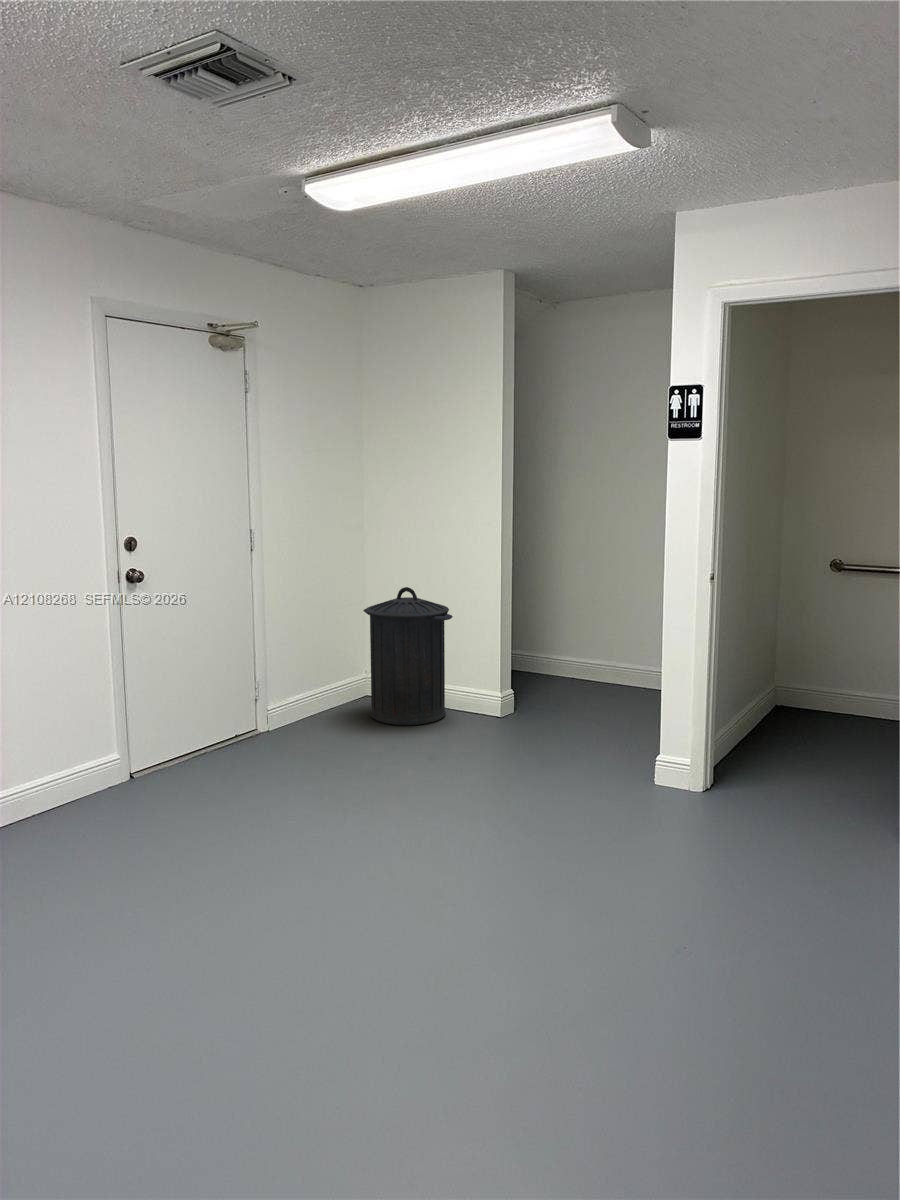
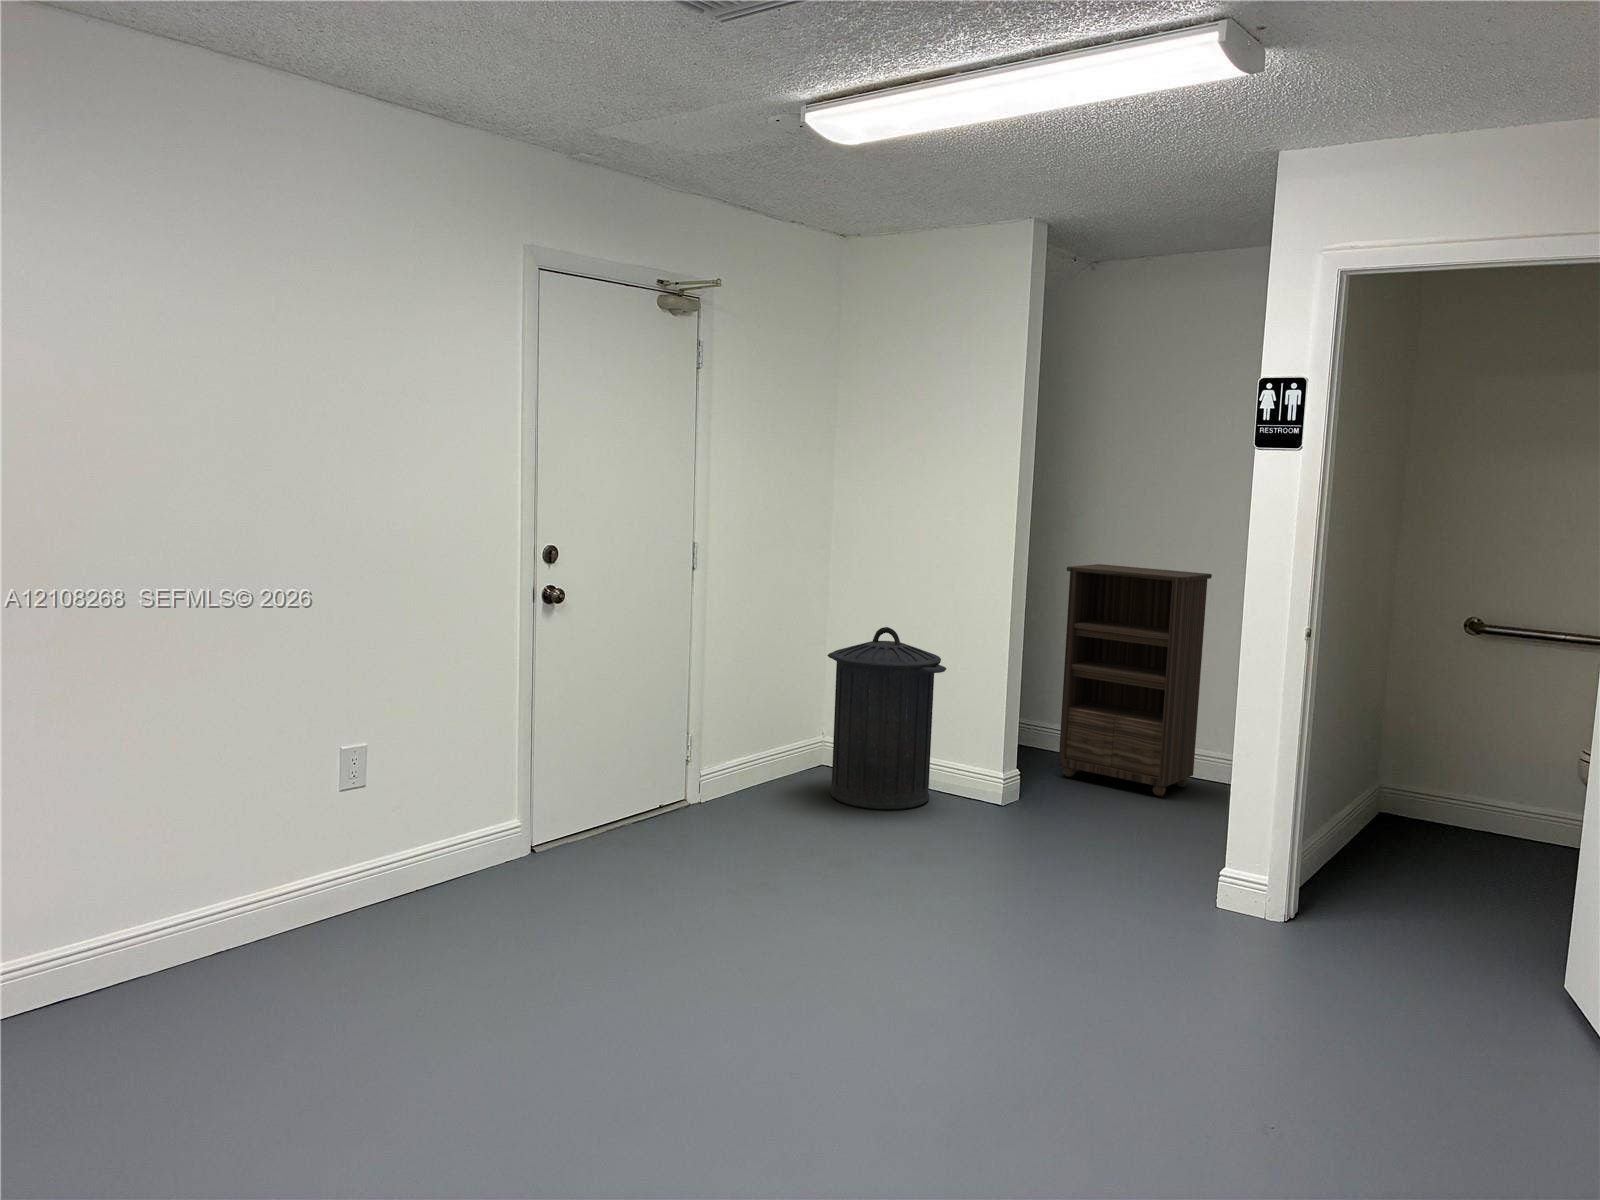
bookshelf: none [542,531,648,702] -> present [1059,564,1212,796]

